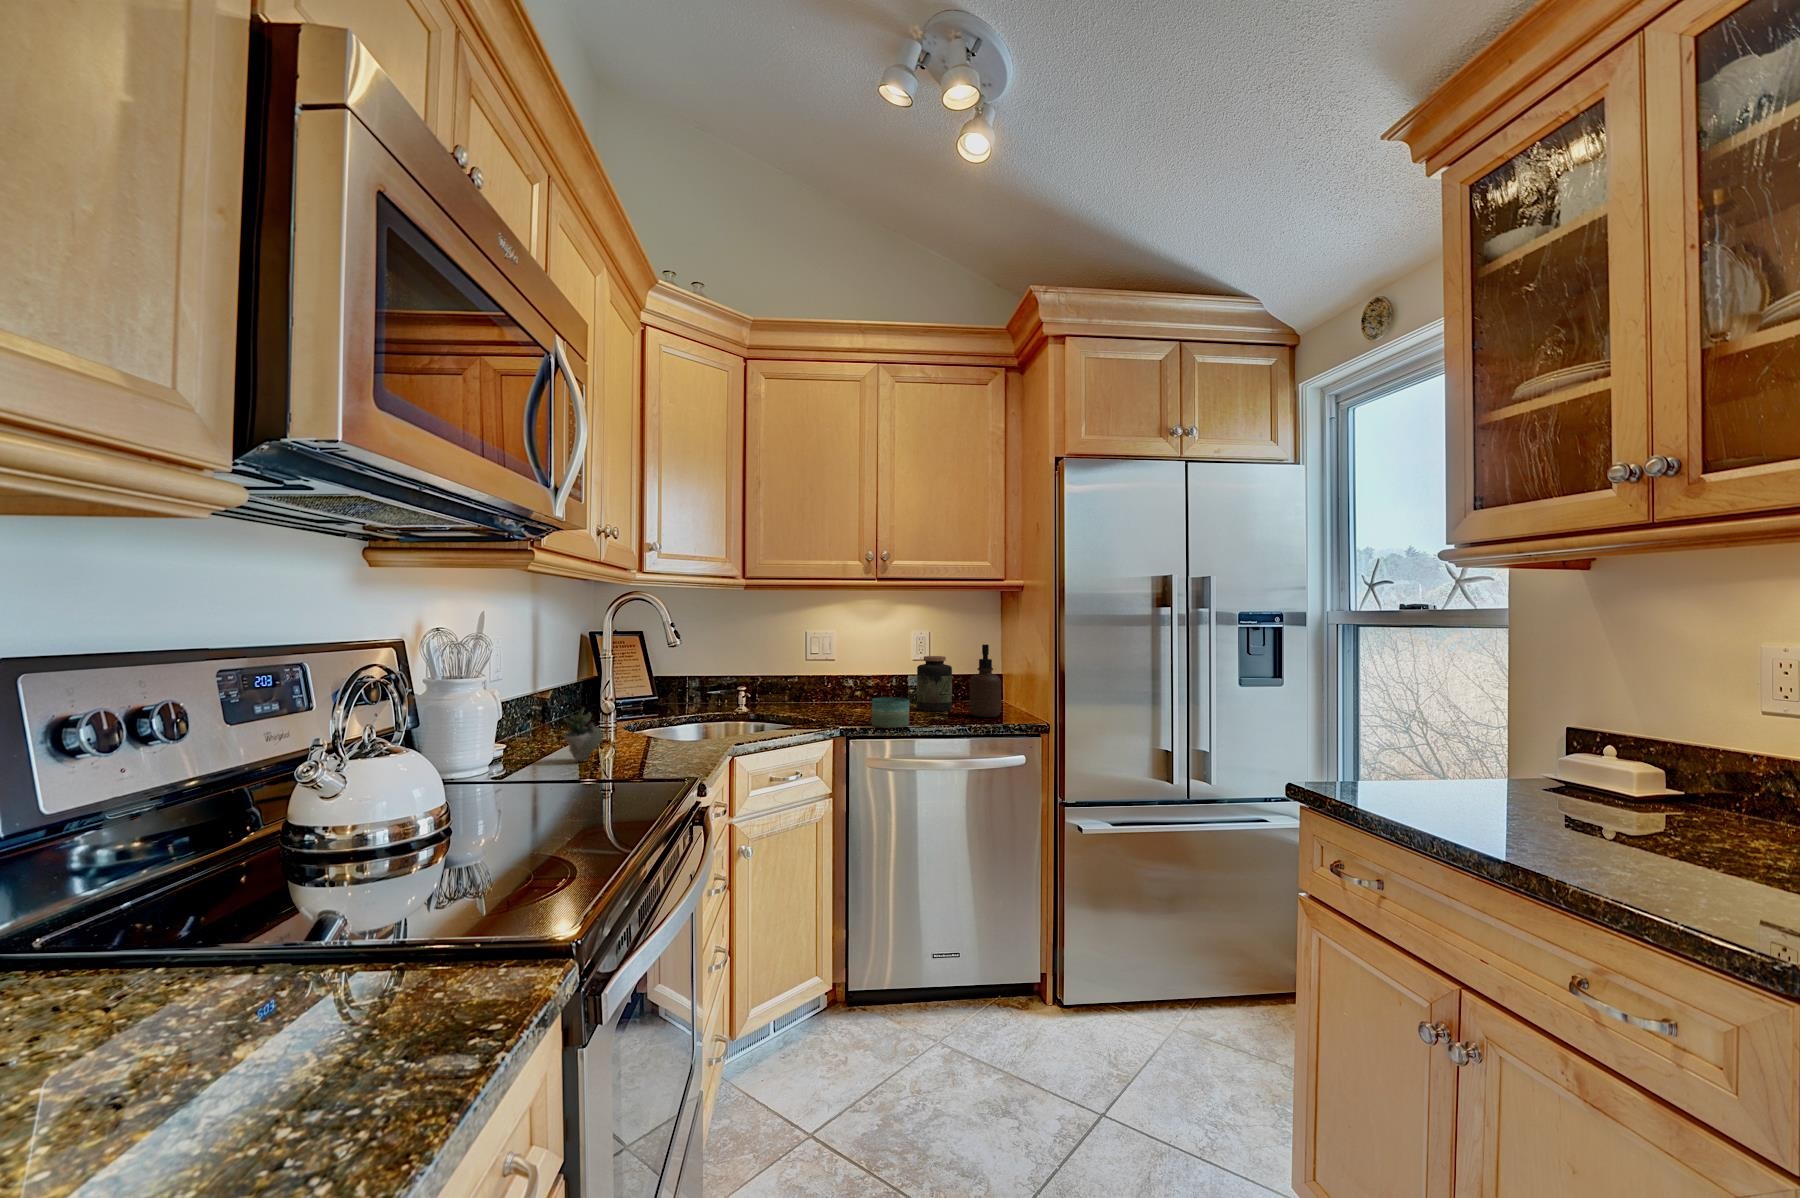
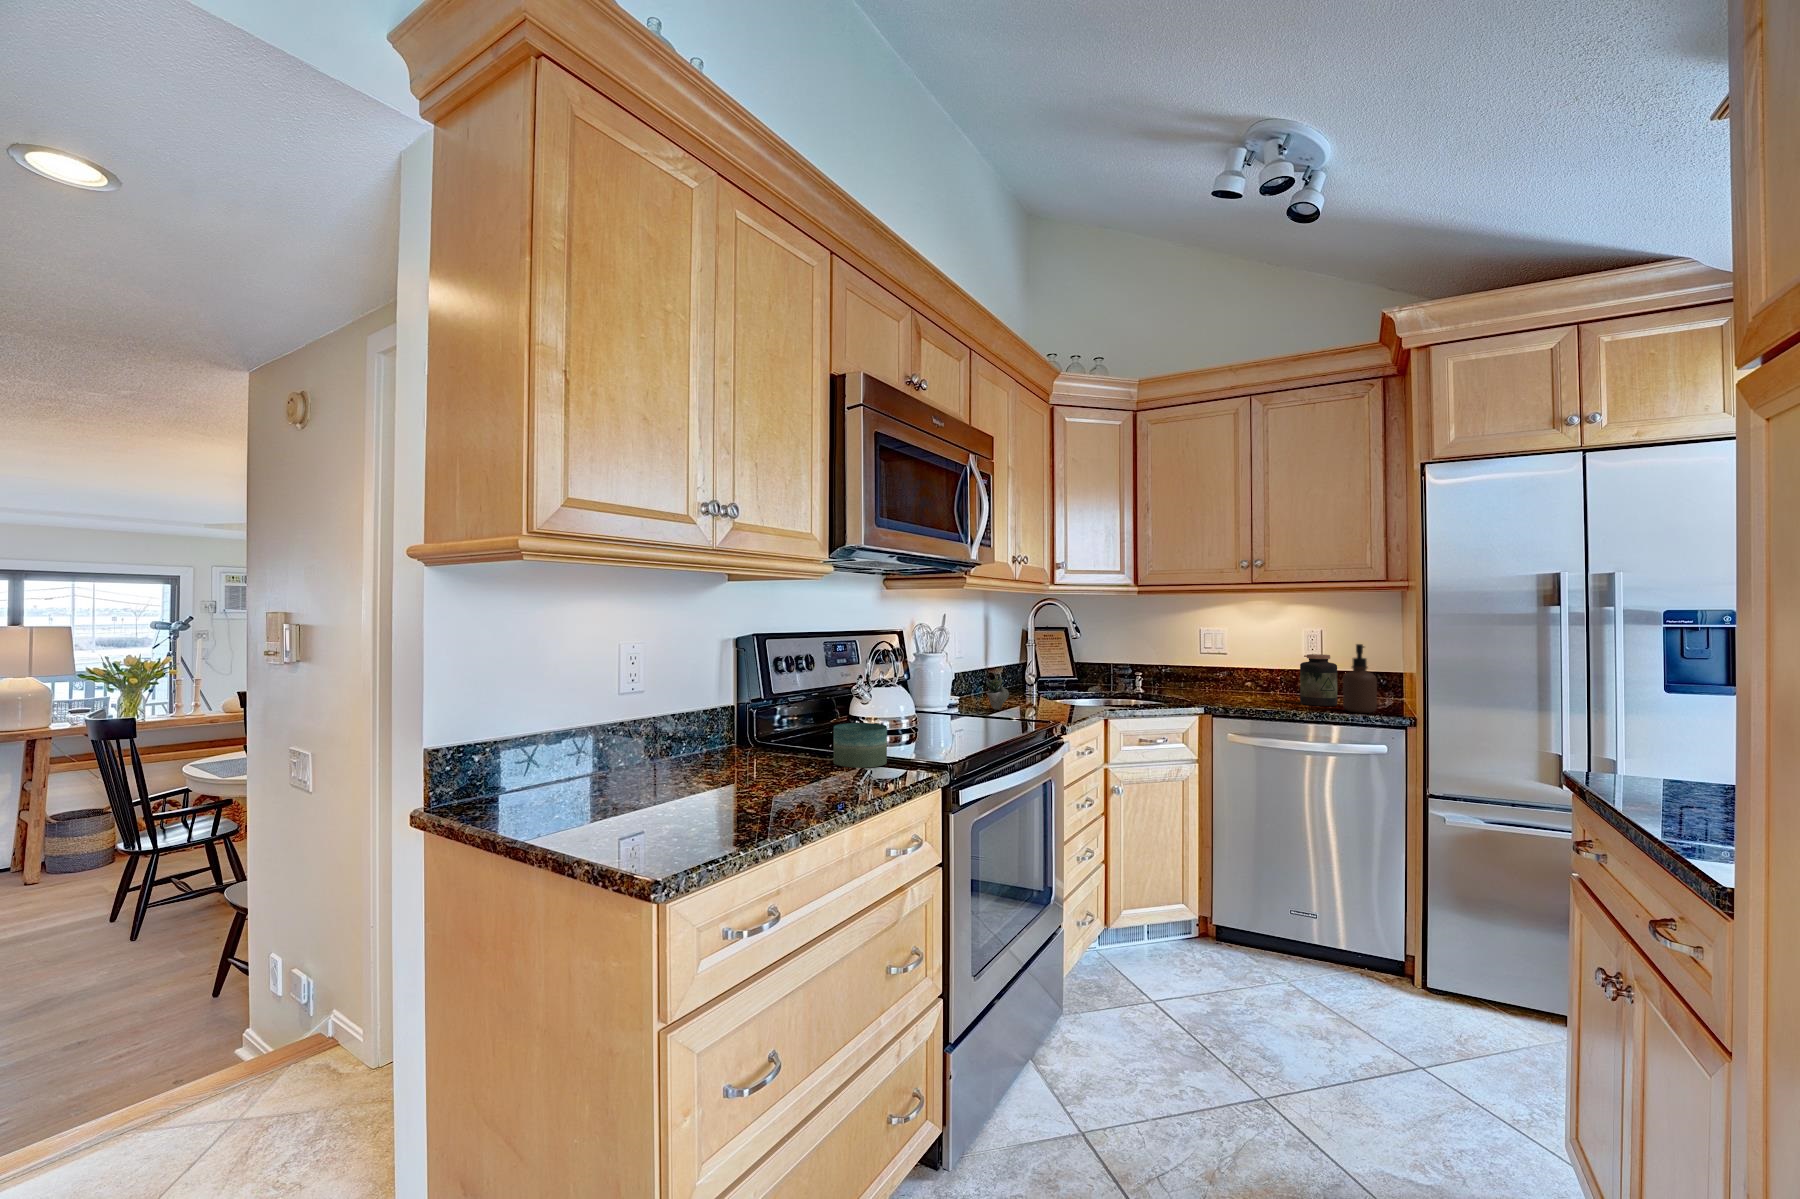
candle: present [872,697,909,727] -> present [833,723,887,768]

